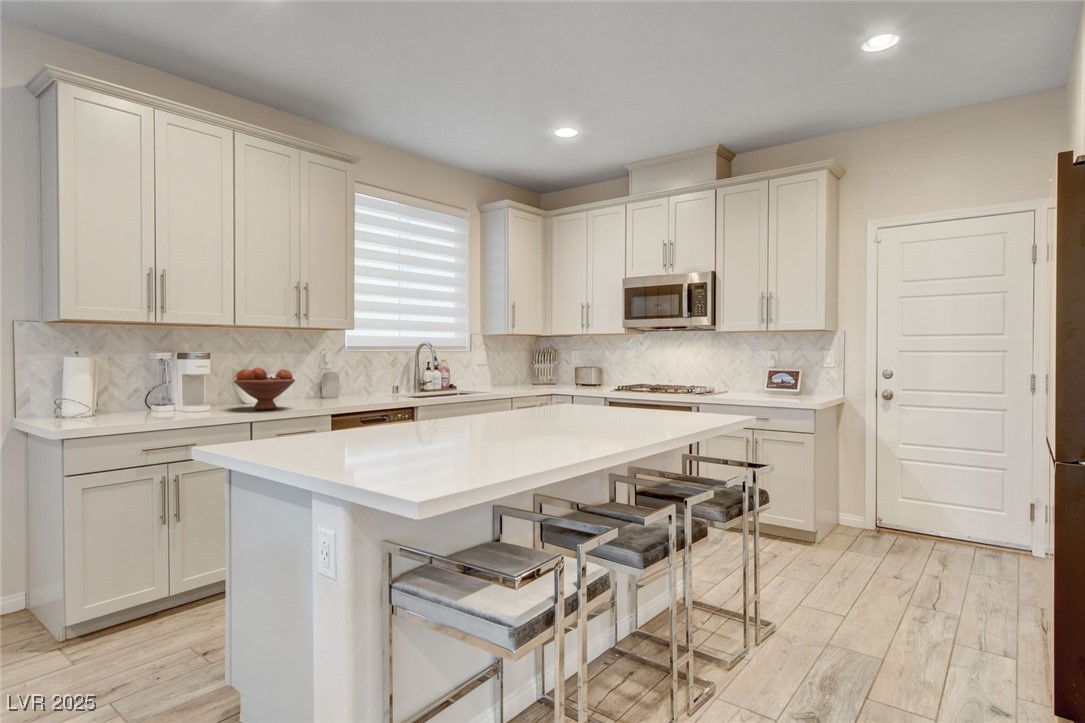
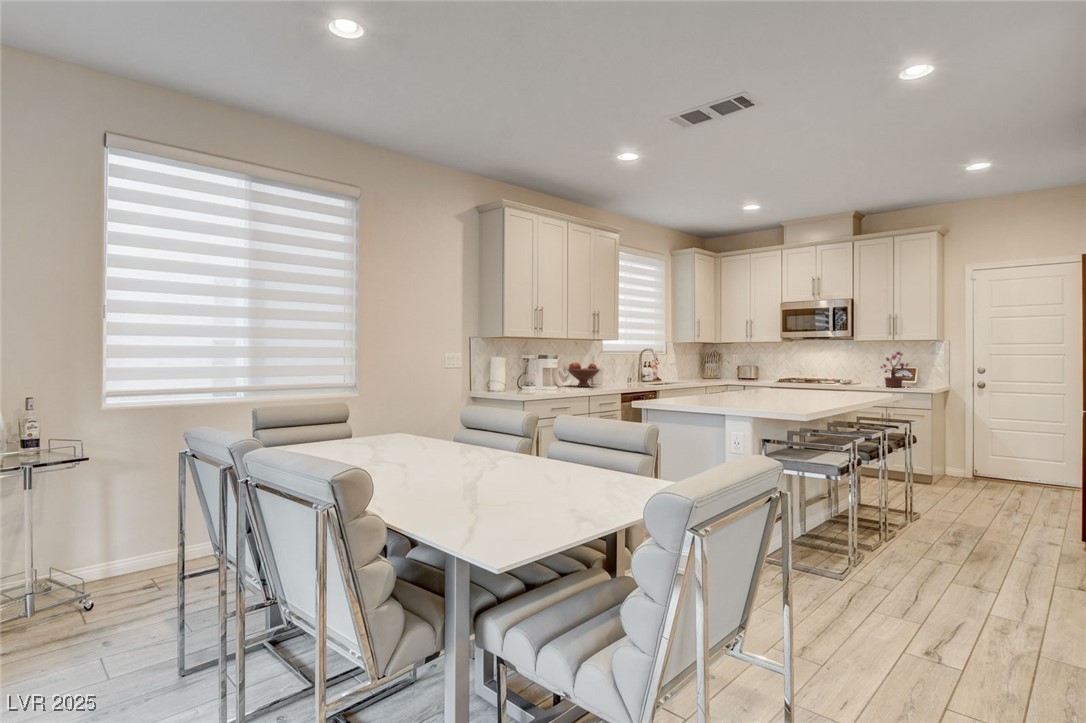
potted plant: none [744,347,790,400] -> present [881,352,908,387]

